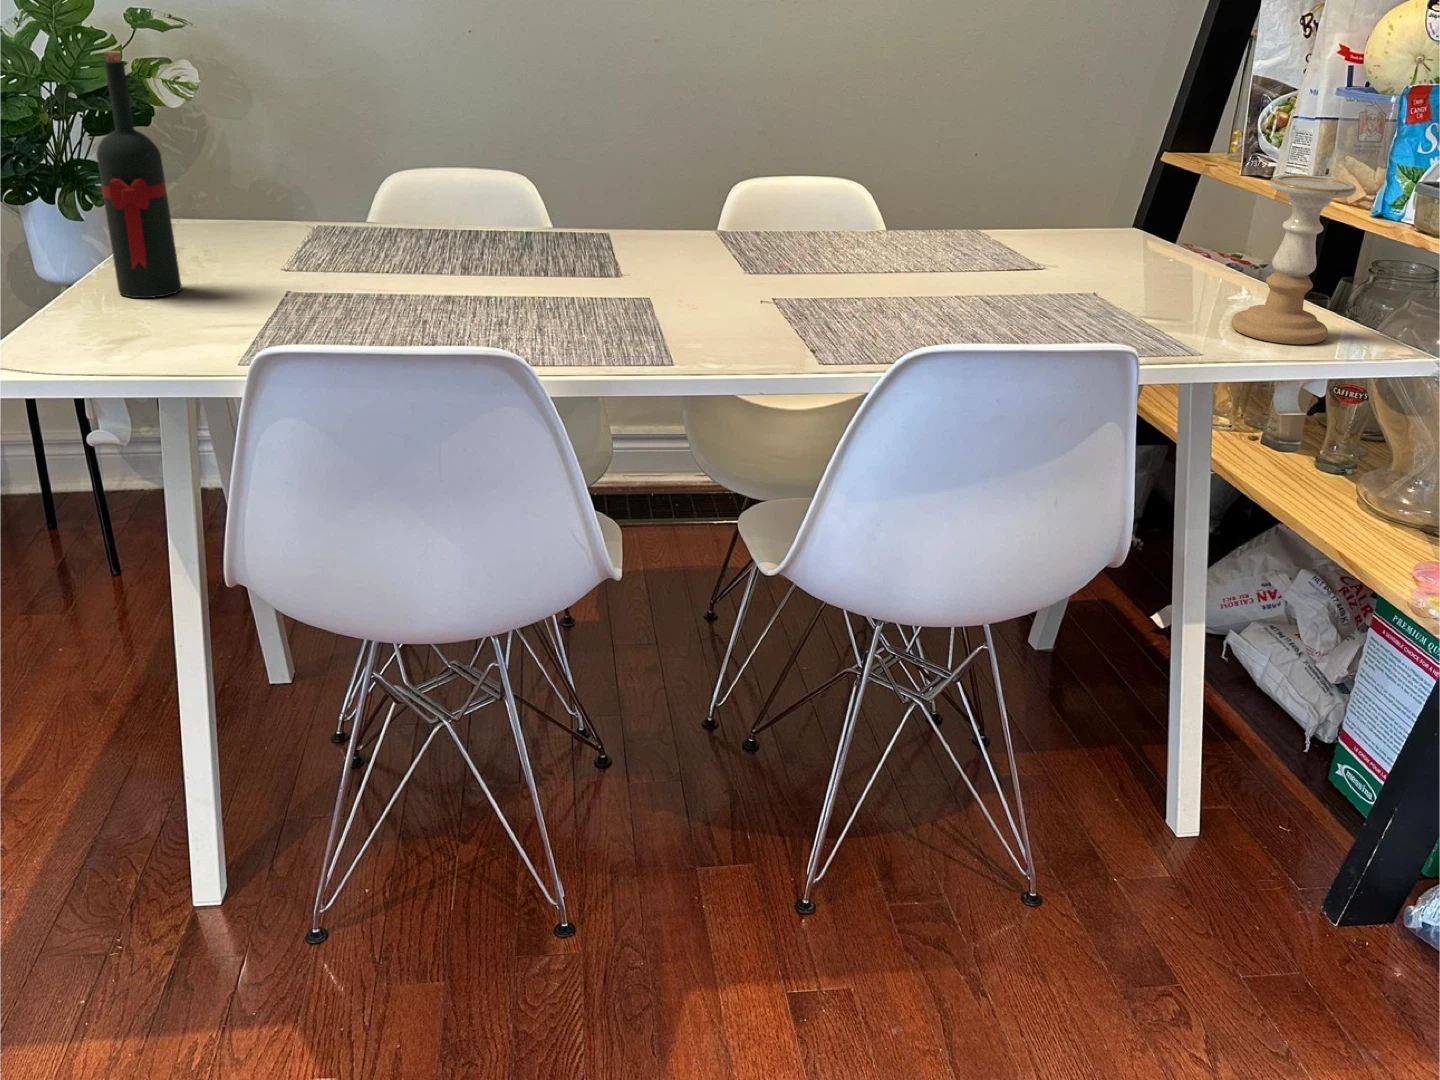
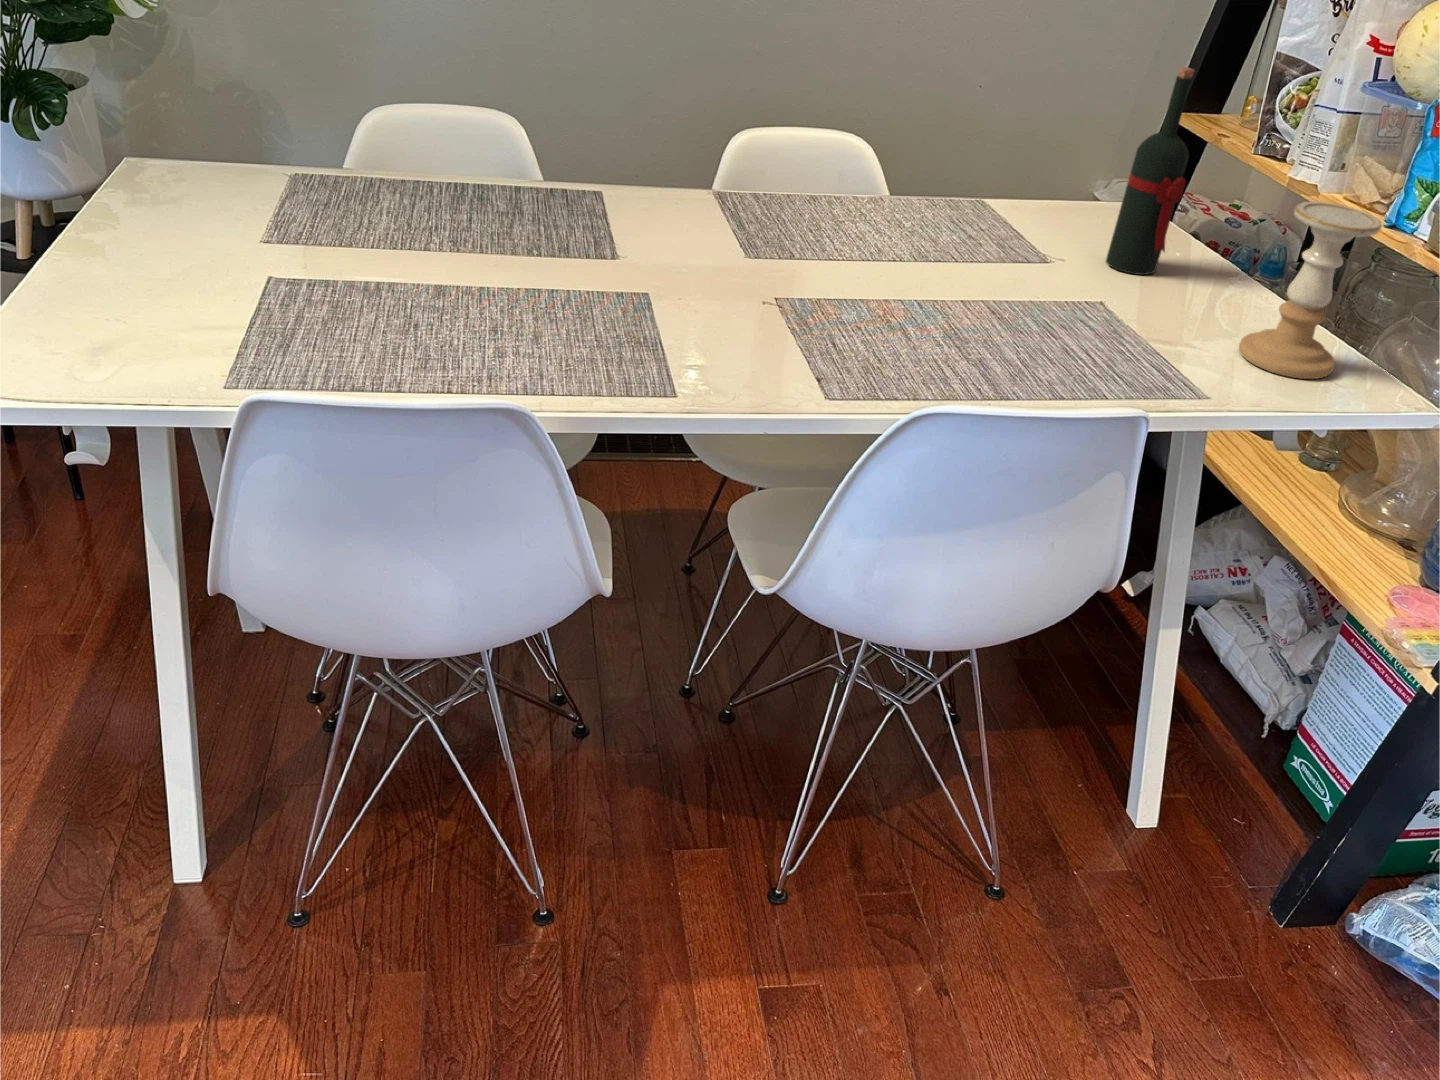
wine bottle: present [97,51,182,298] -> present [1106,67,1194,275]

